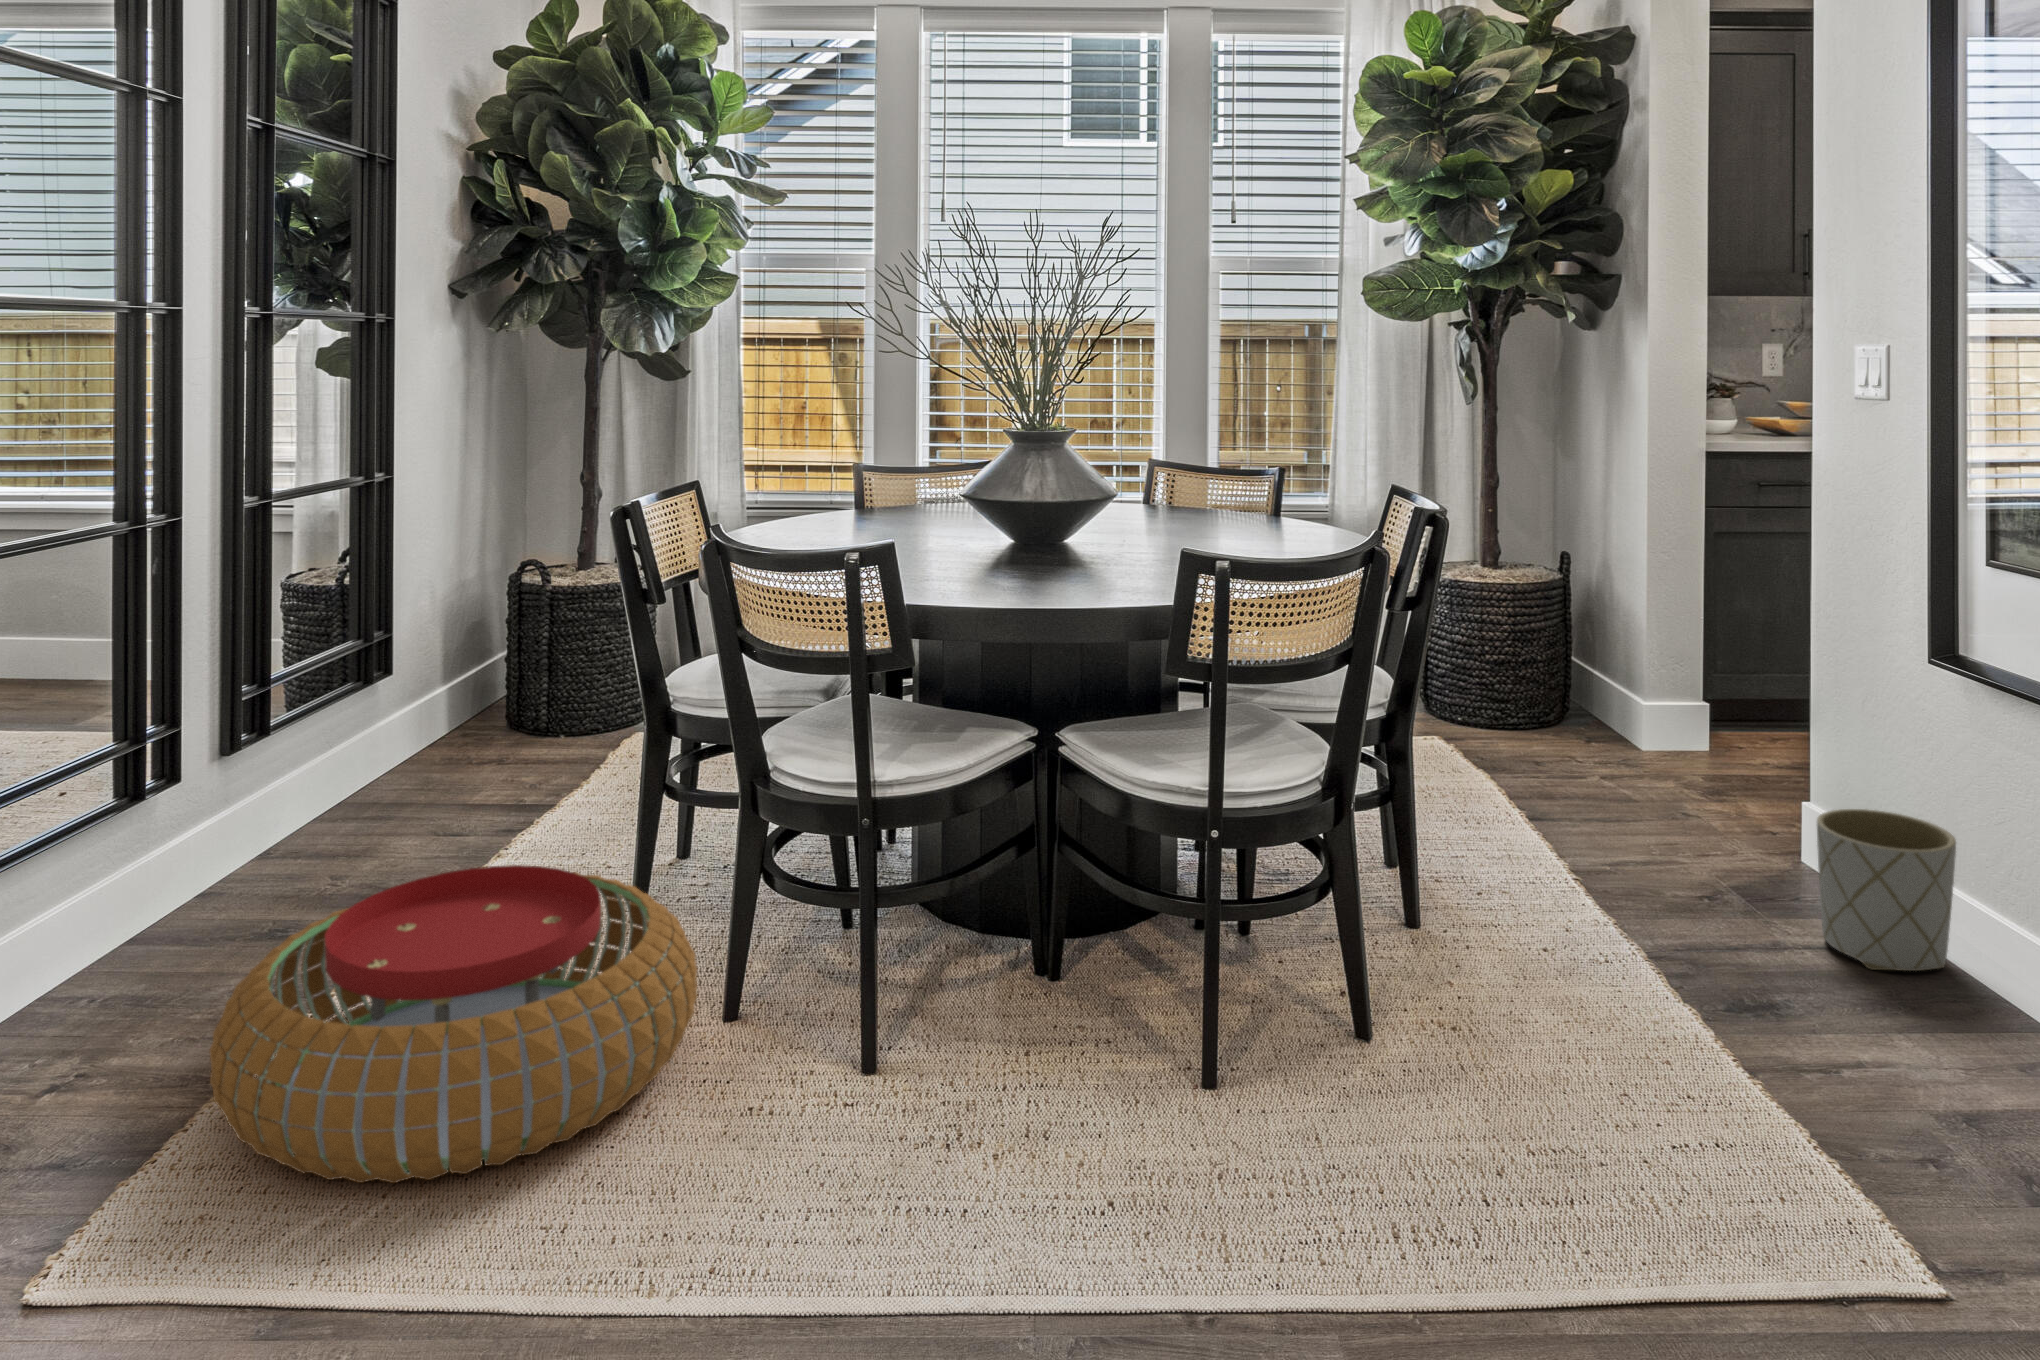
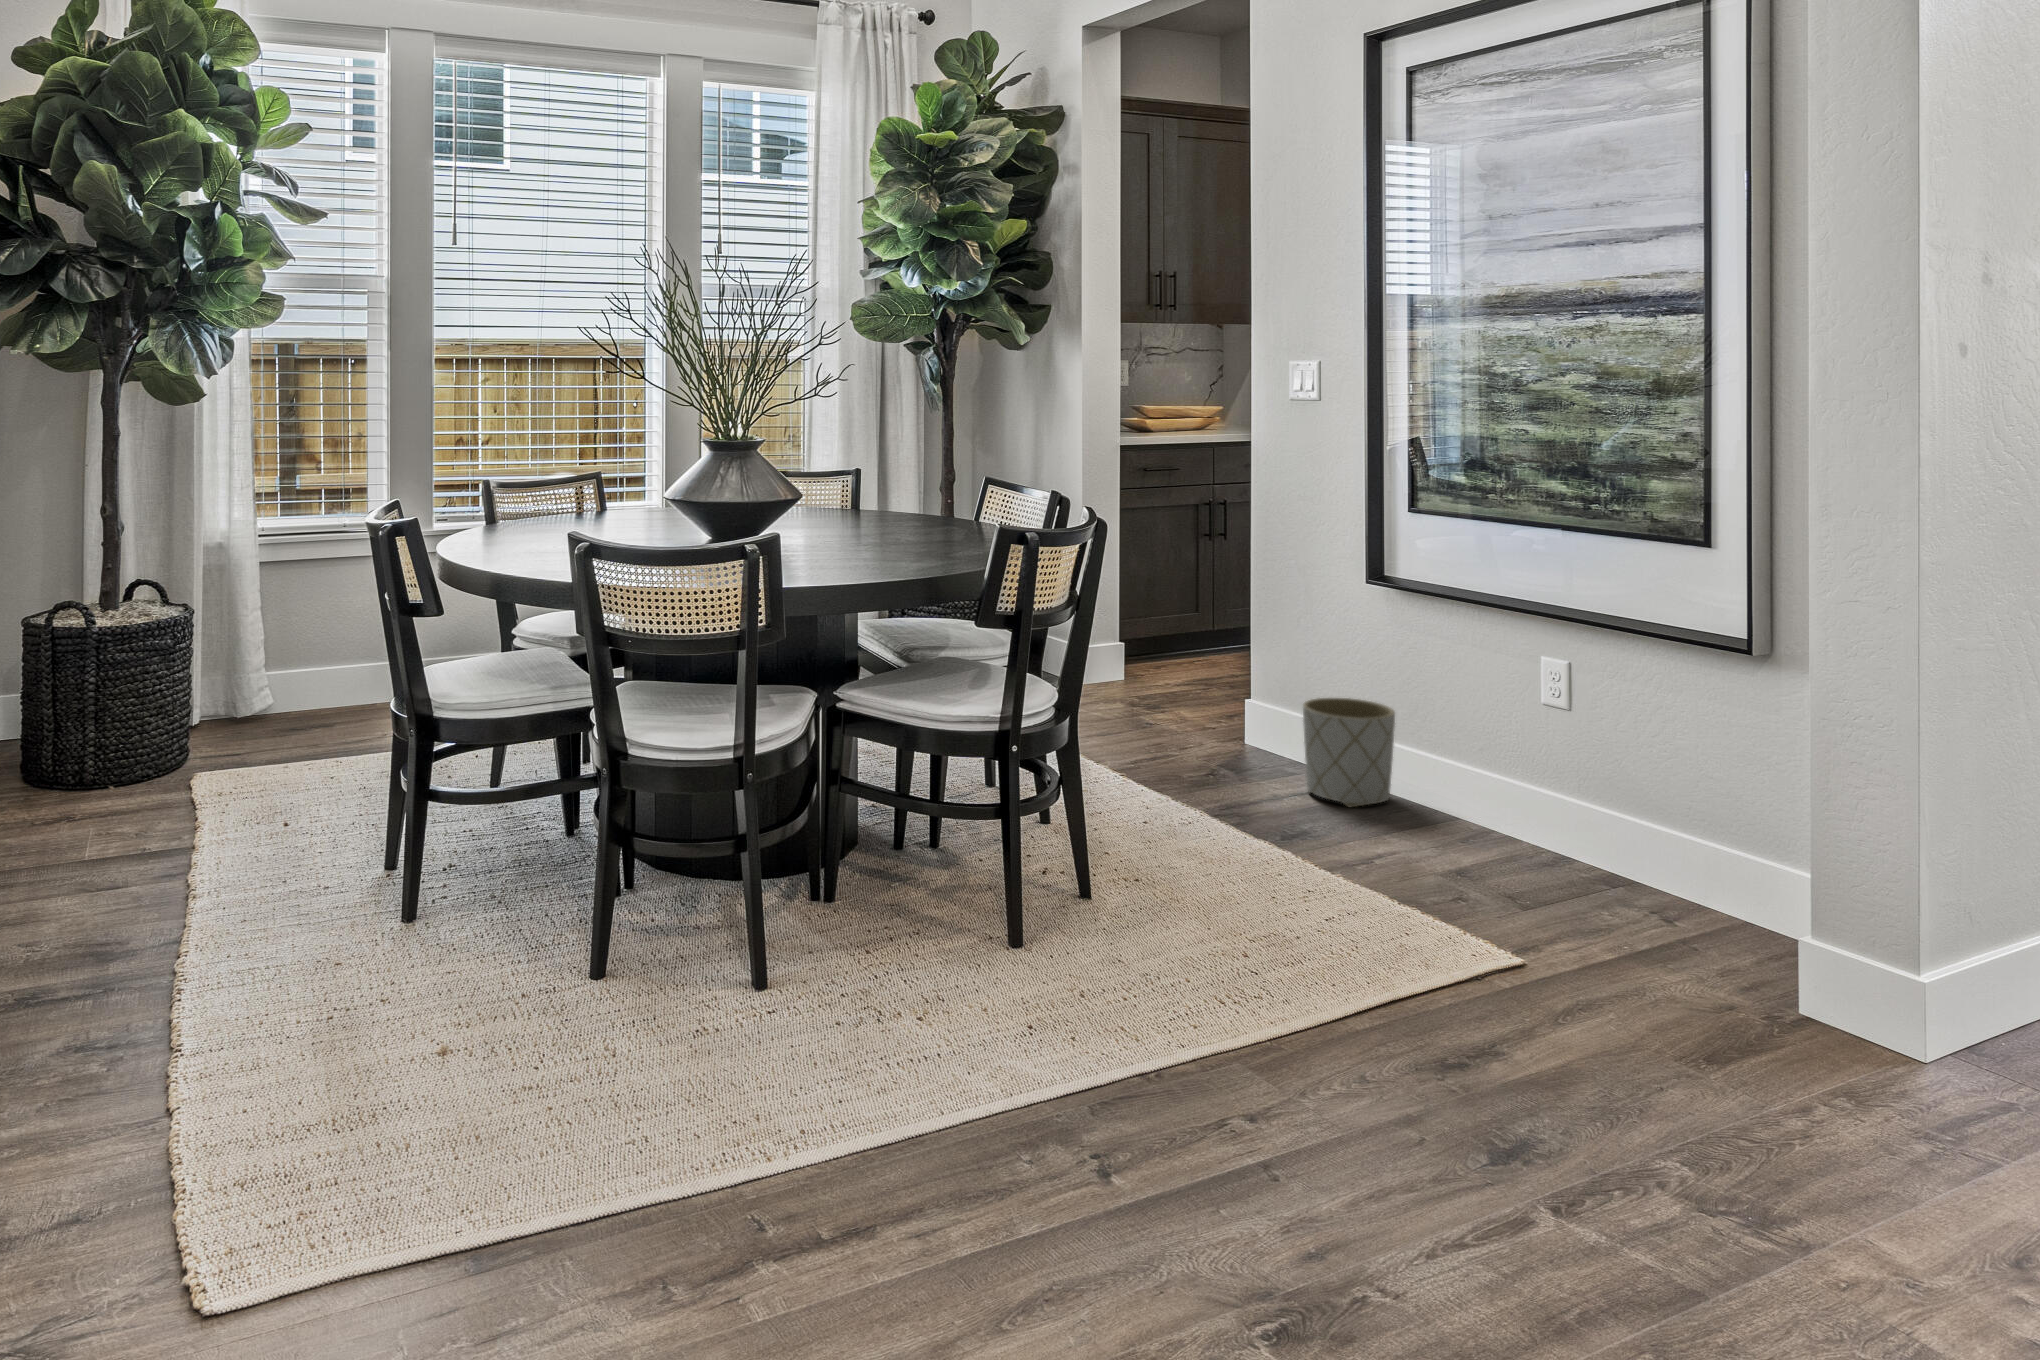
pouf: present [210,865,697,1183] -> none [189,856,621,1137]

